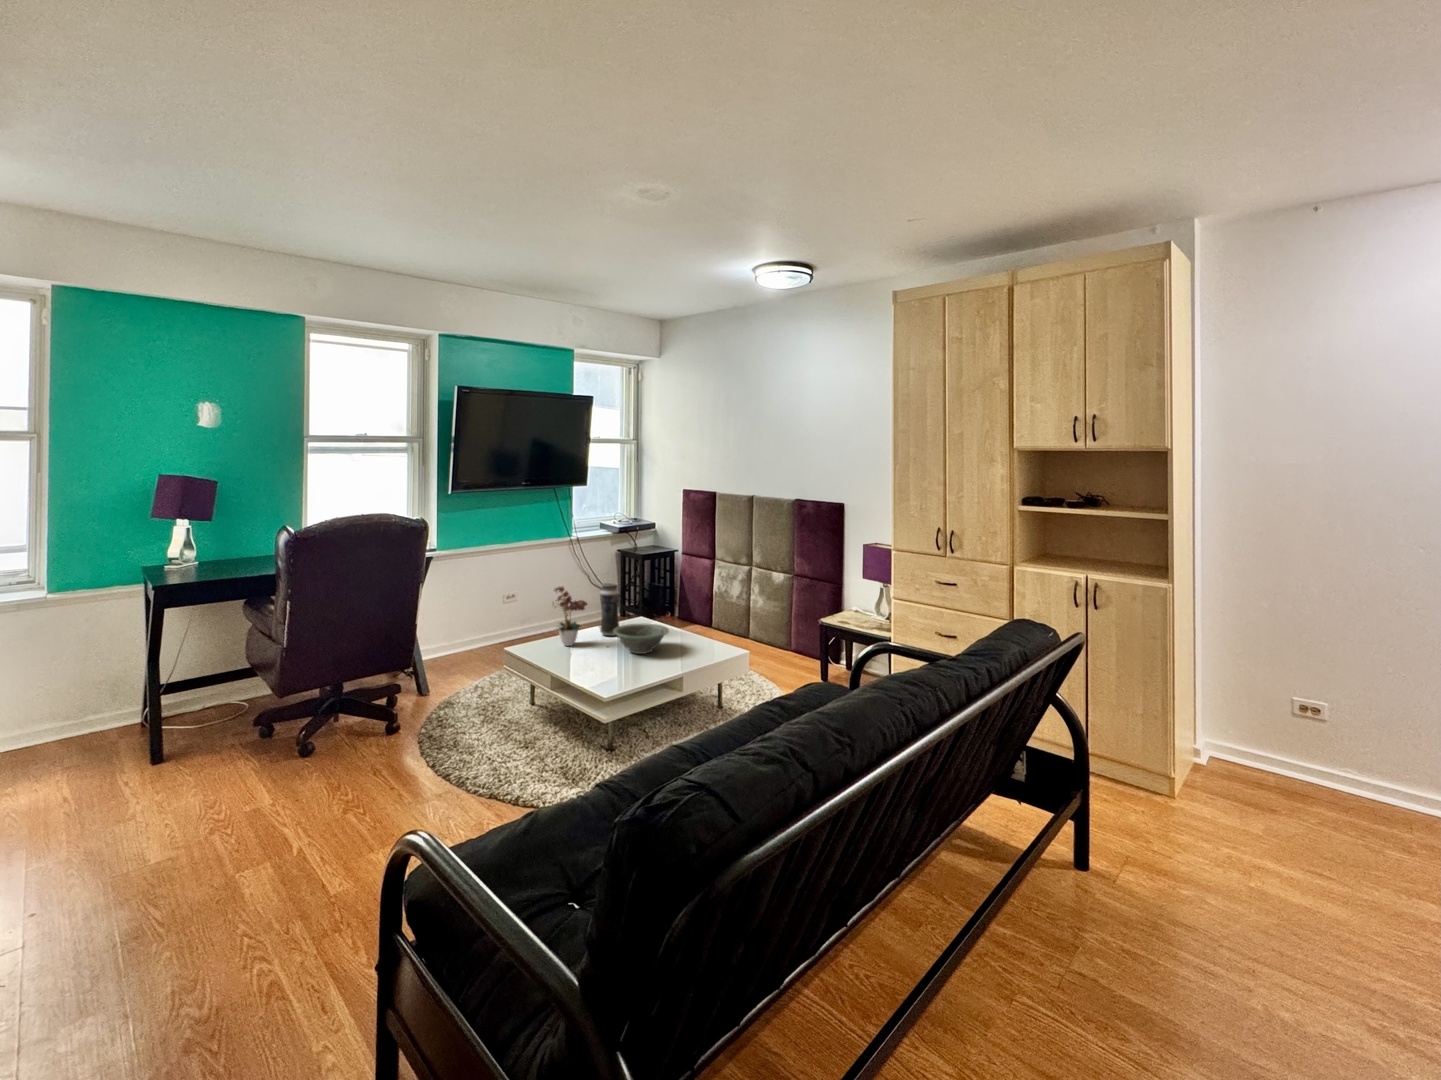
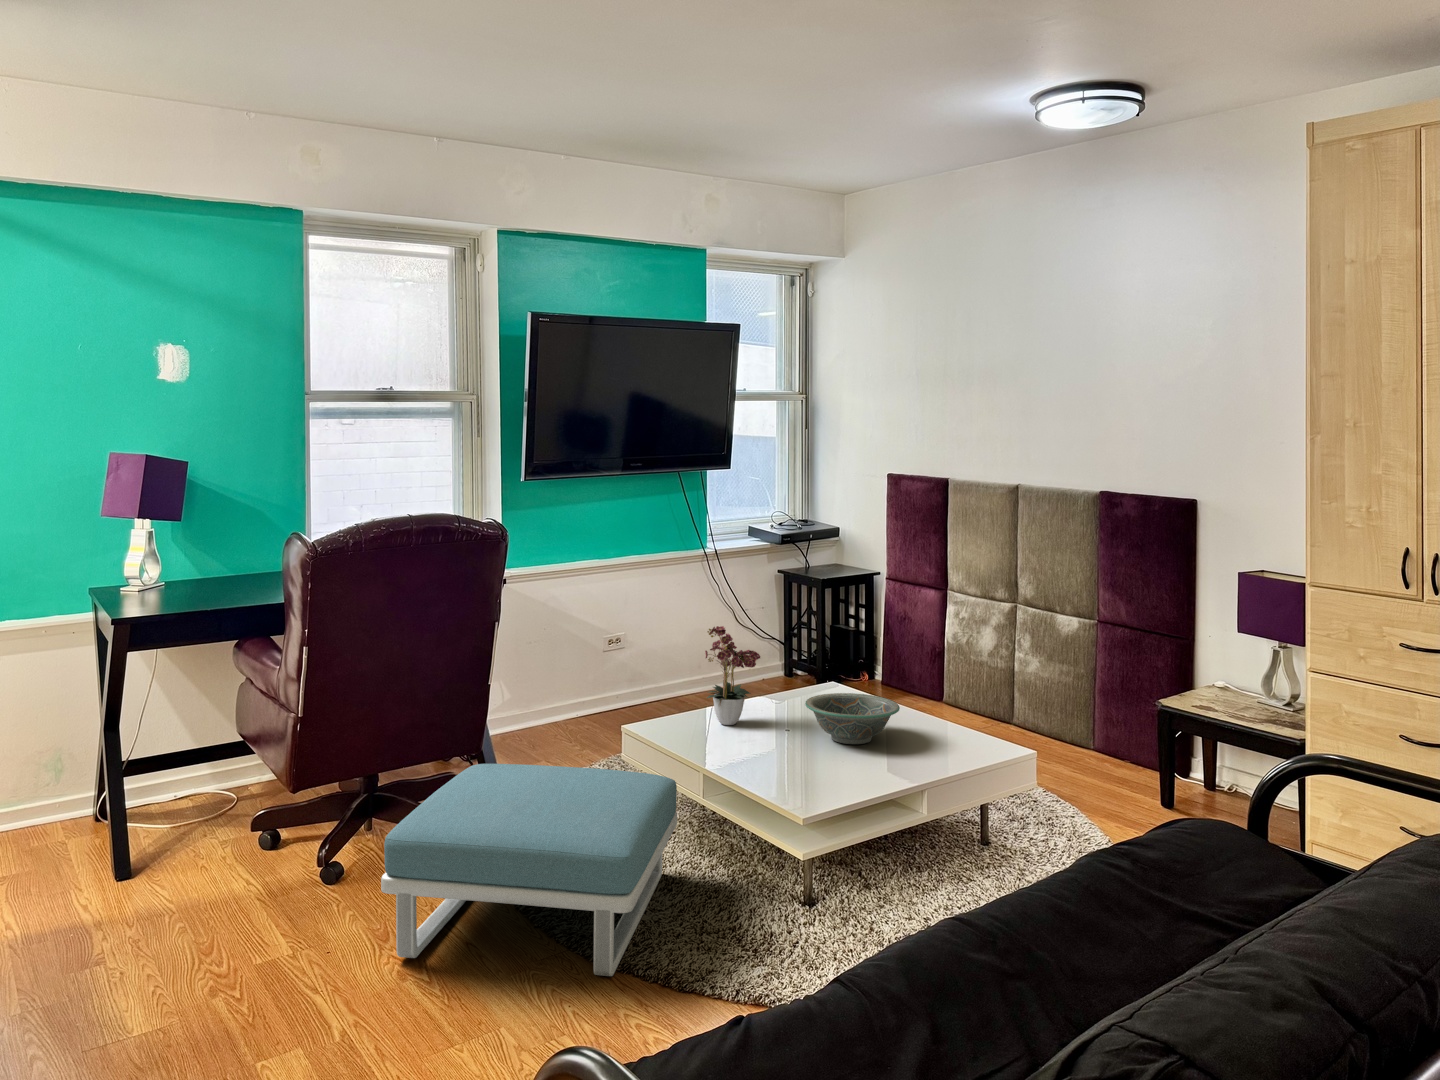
vase: present [600,583,620,636] -> none [776,623,810,712]
footstool: none [331,677,531,801] -> present [381,764,677,976]

